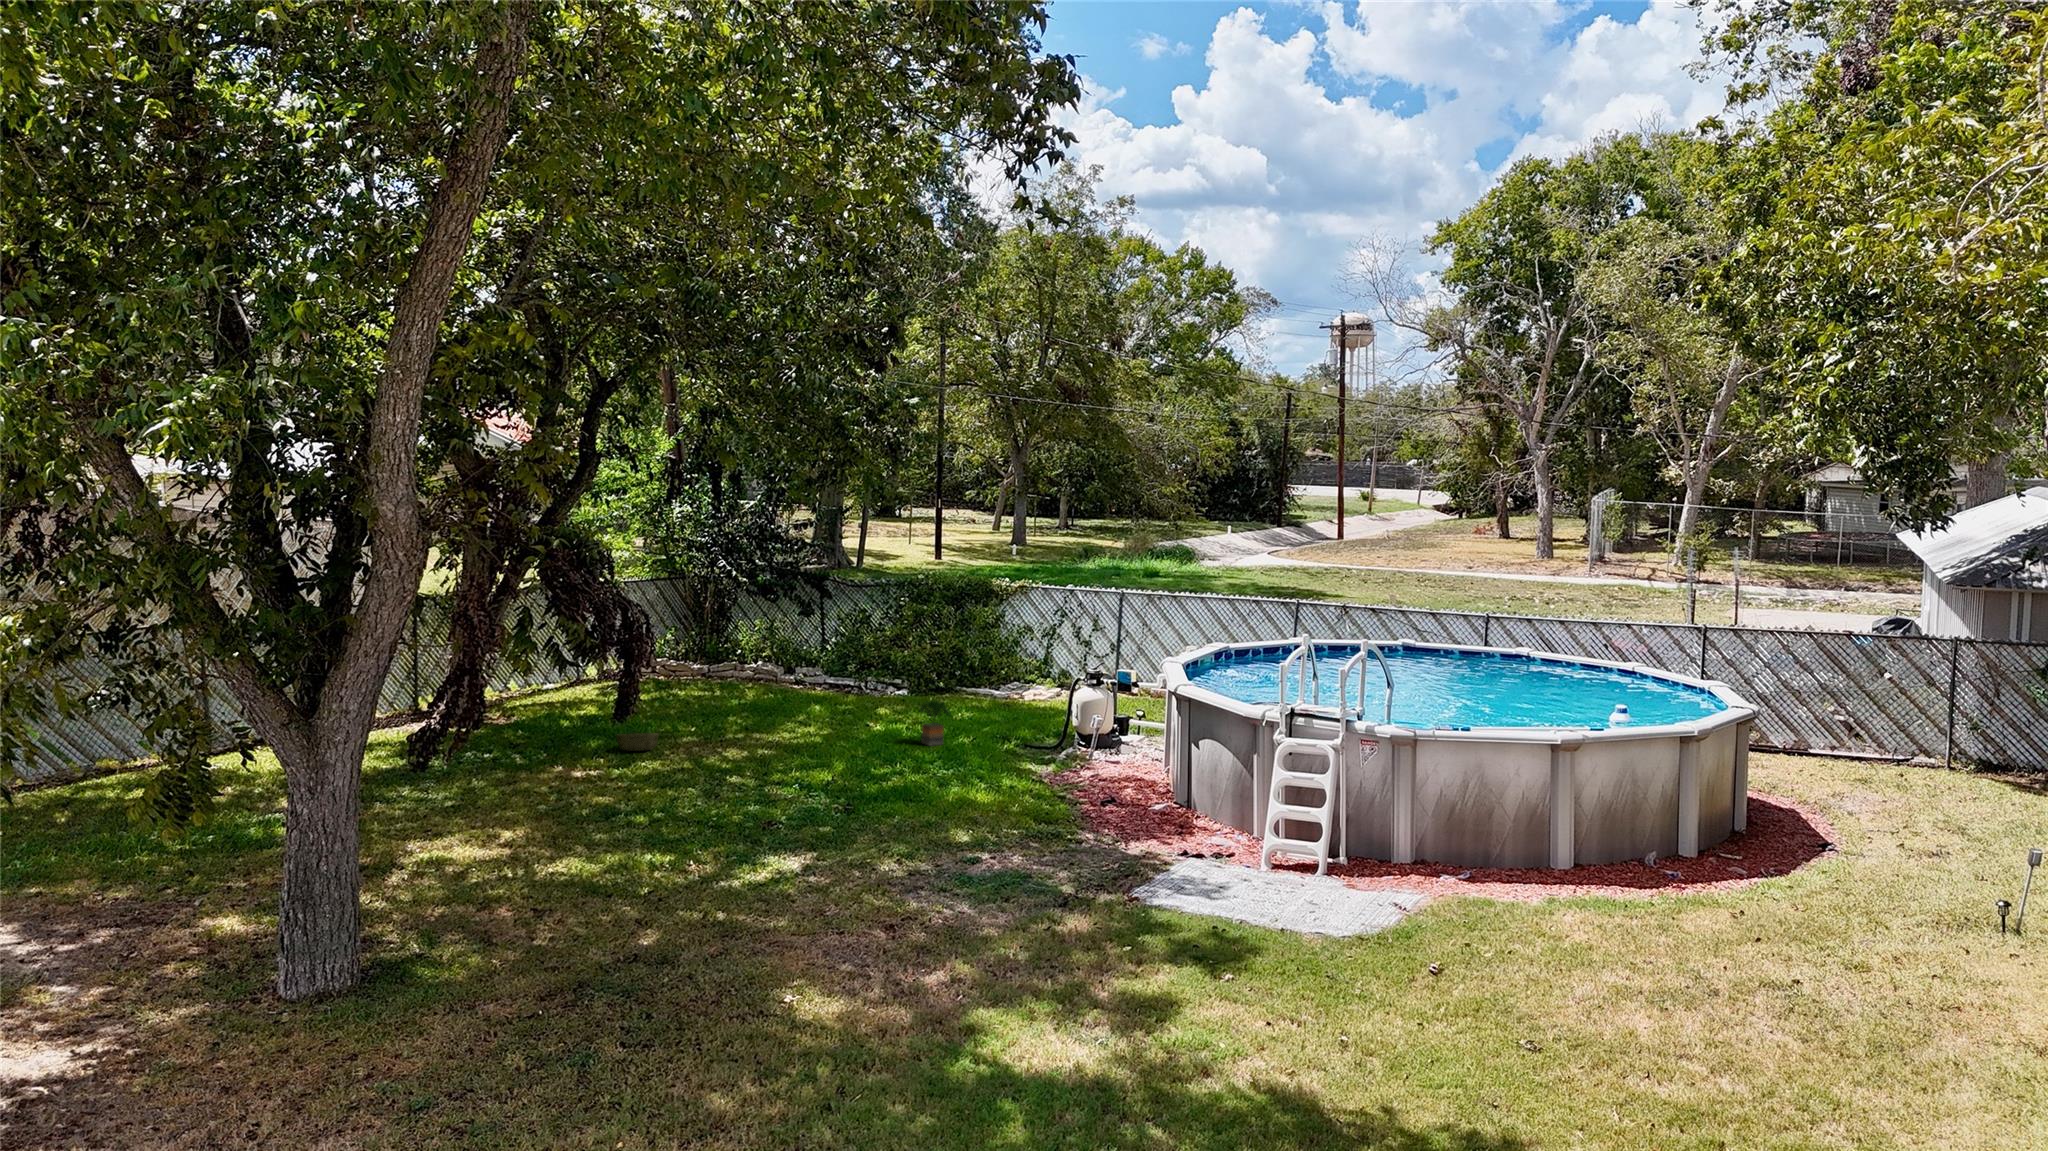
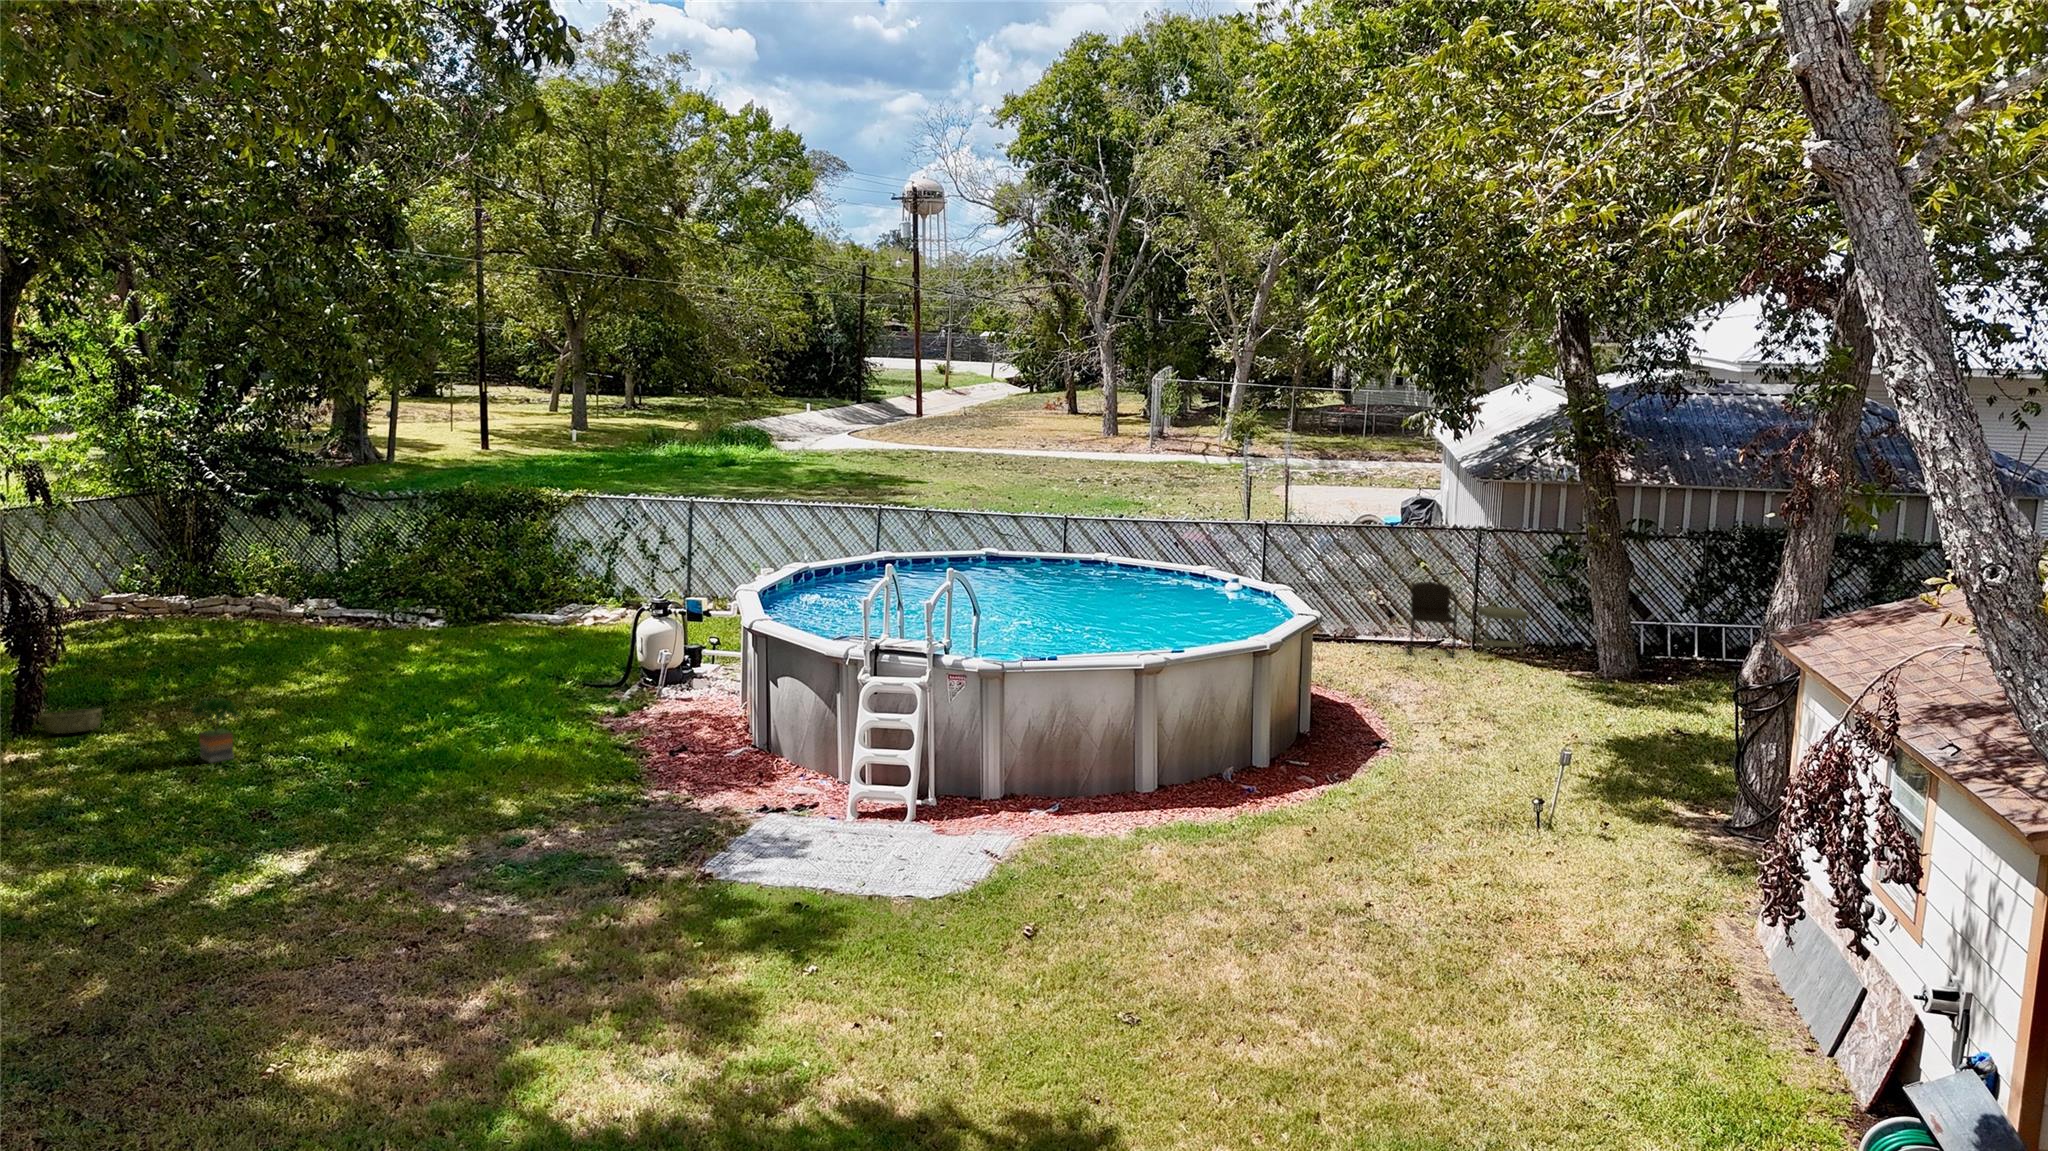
chair: none [1869,694,1932,777] -> present [1406,582,1458,657]
potted tree: present [920,701,951,746] -> present [192,699,242,763]
side table: none [1957,723,2025,781] -> present [1476,607,1529,655]

